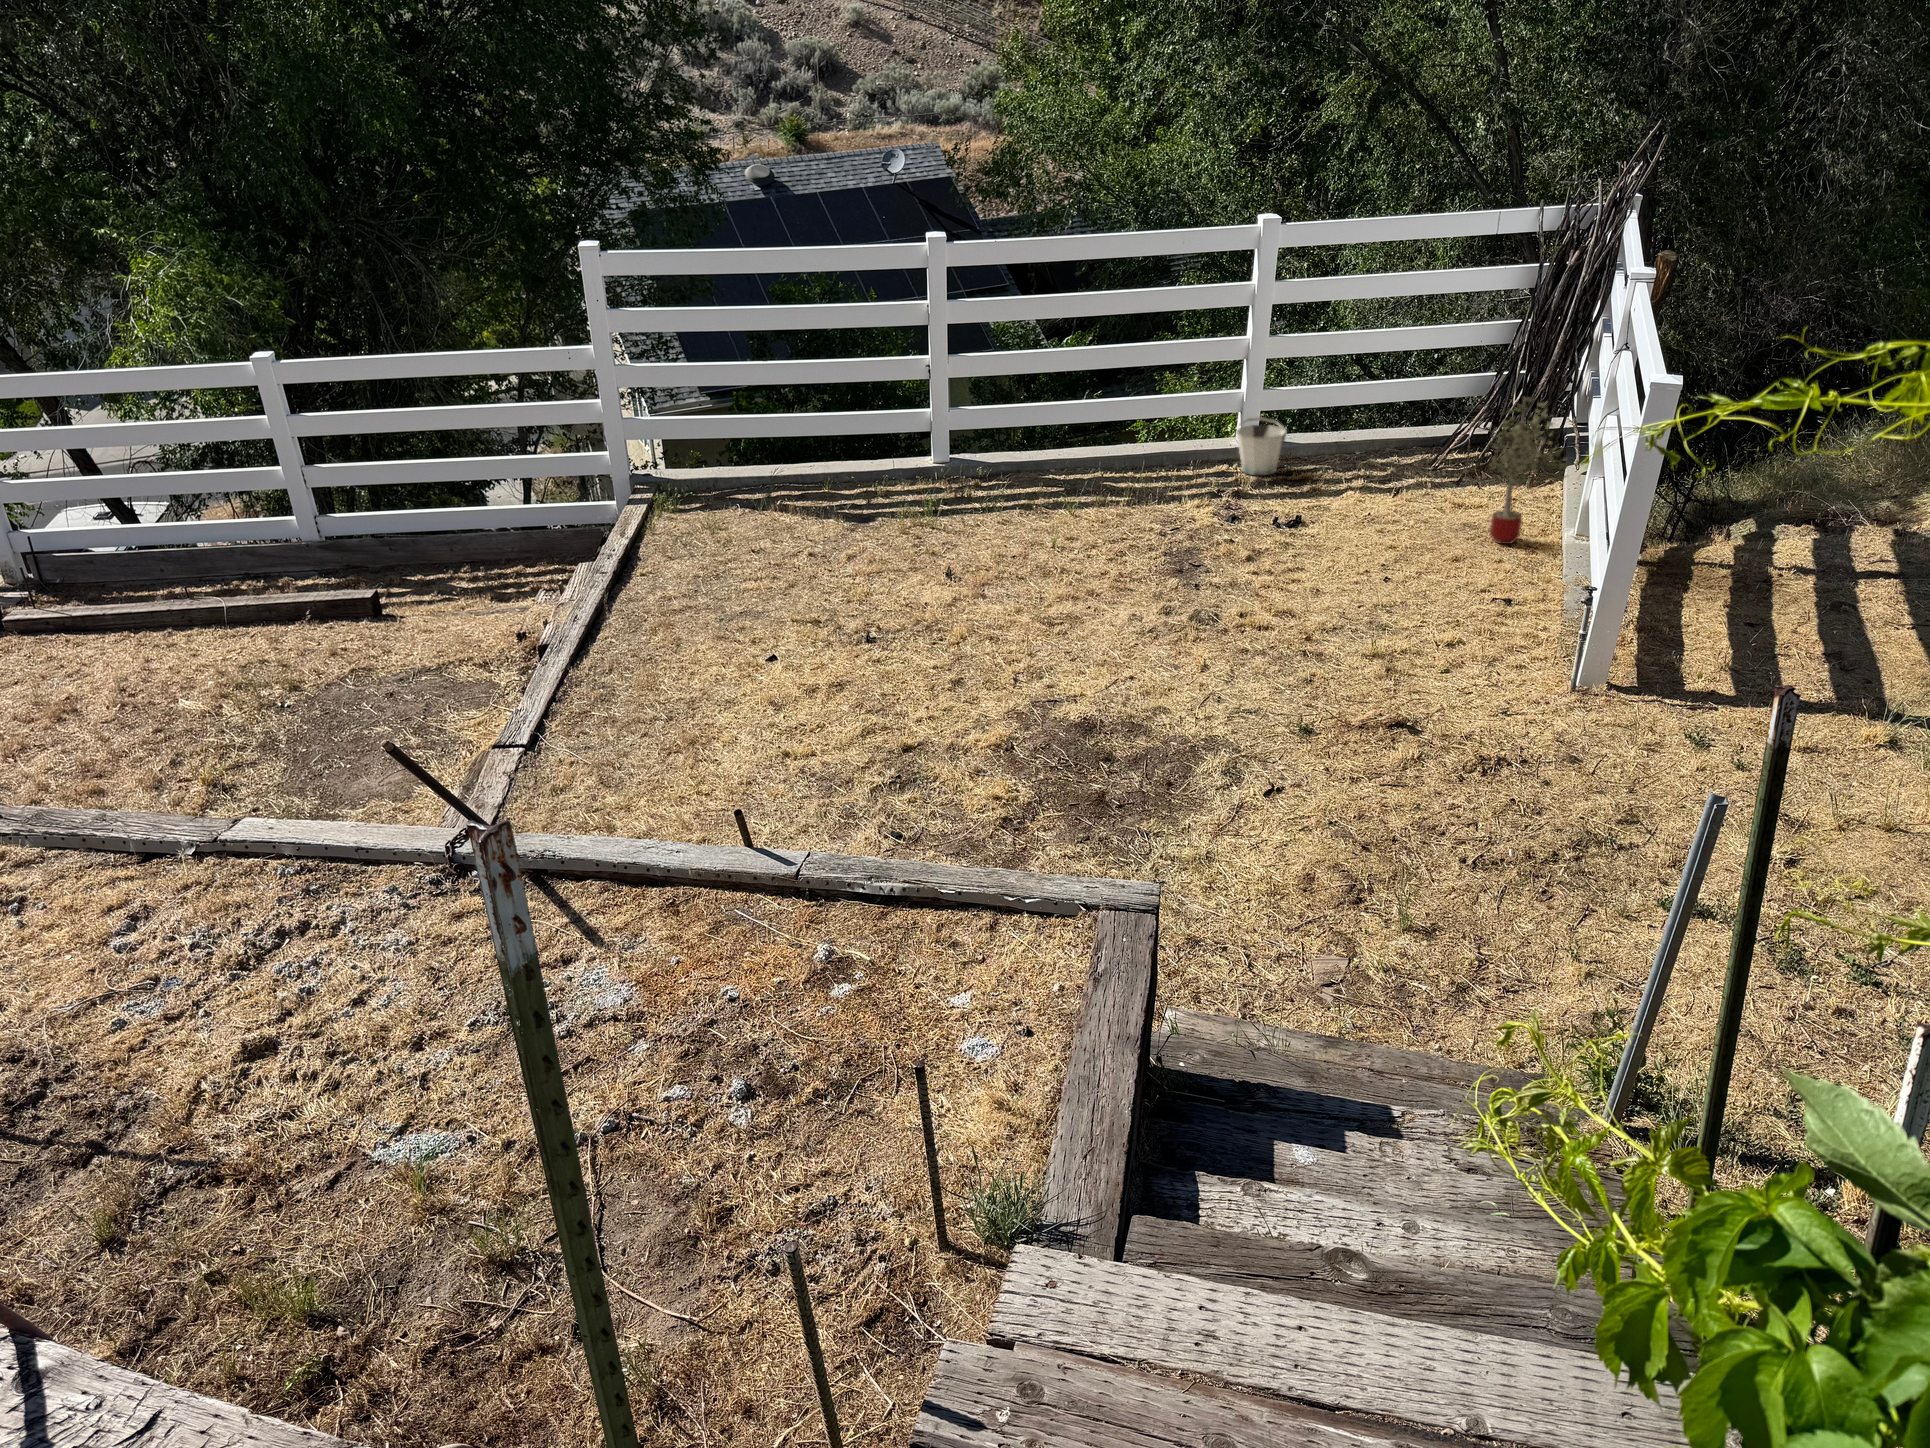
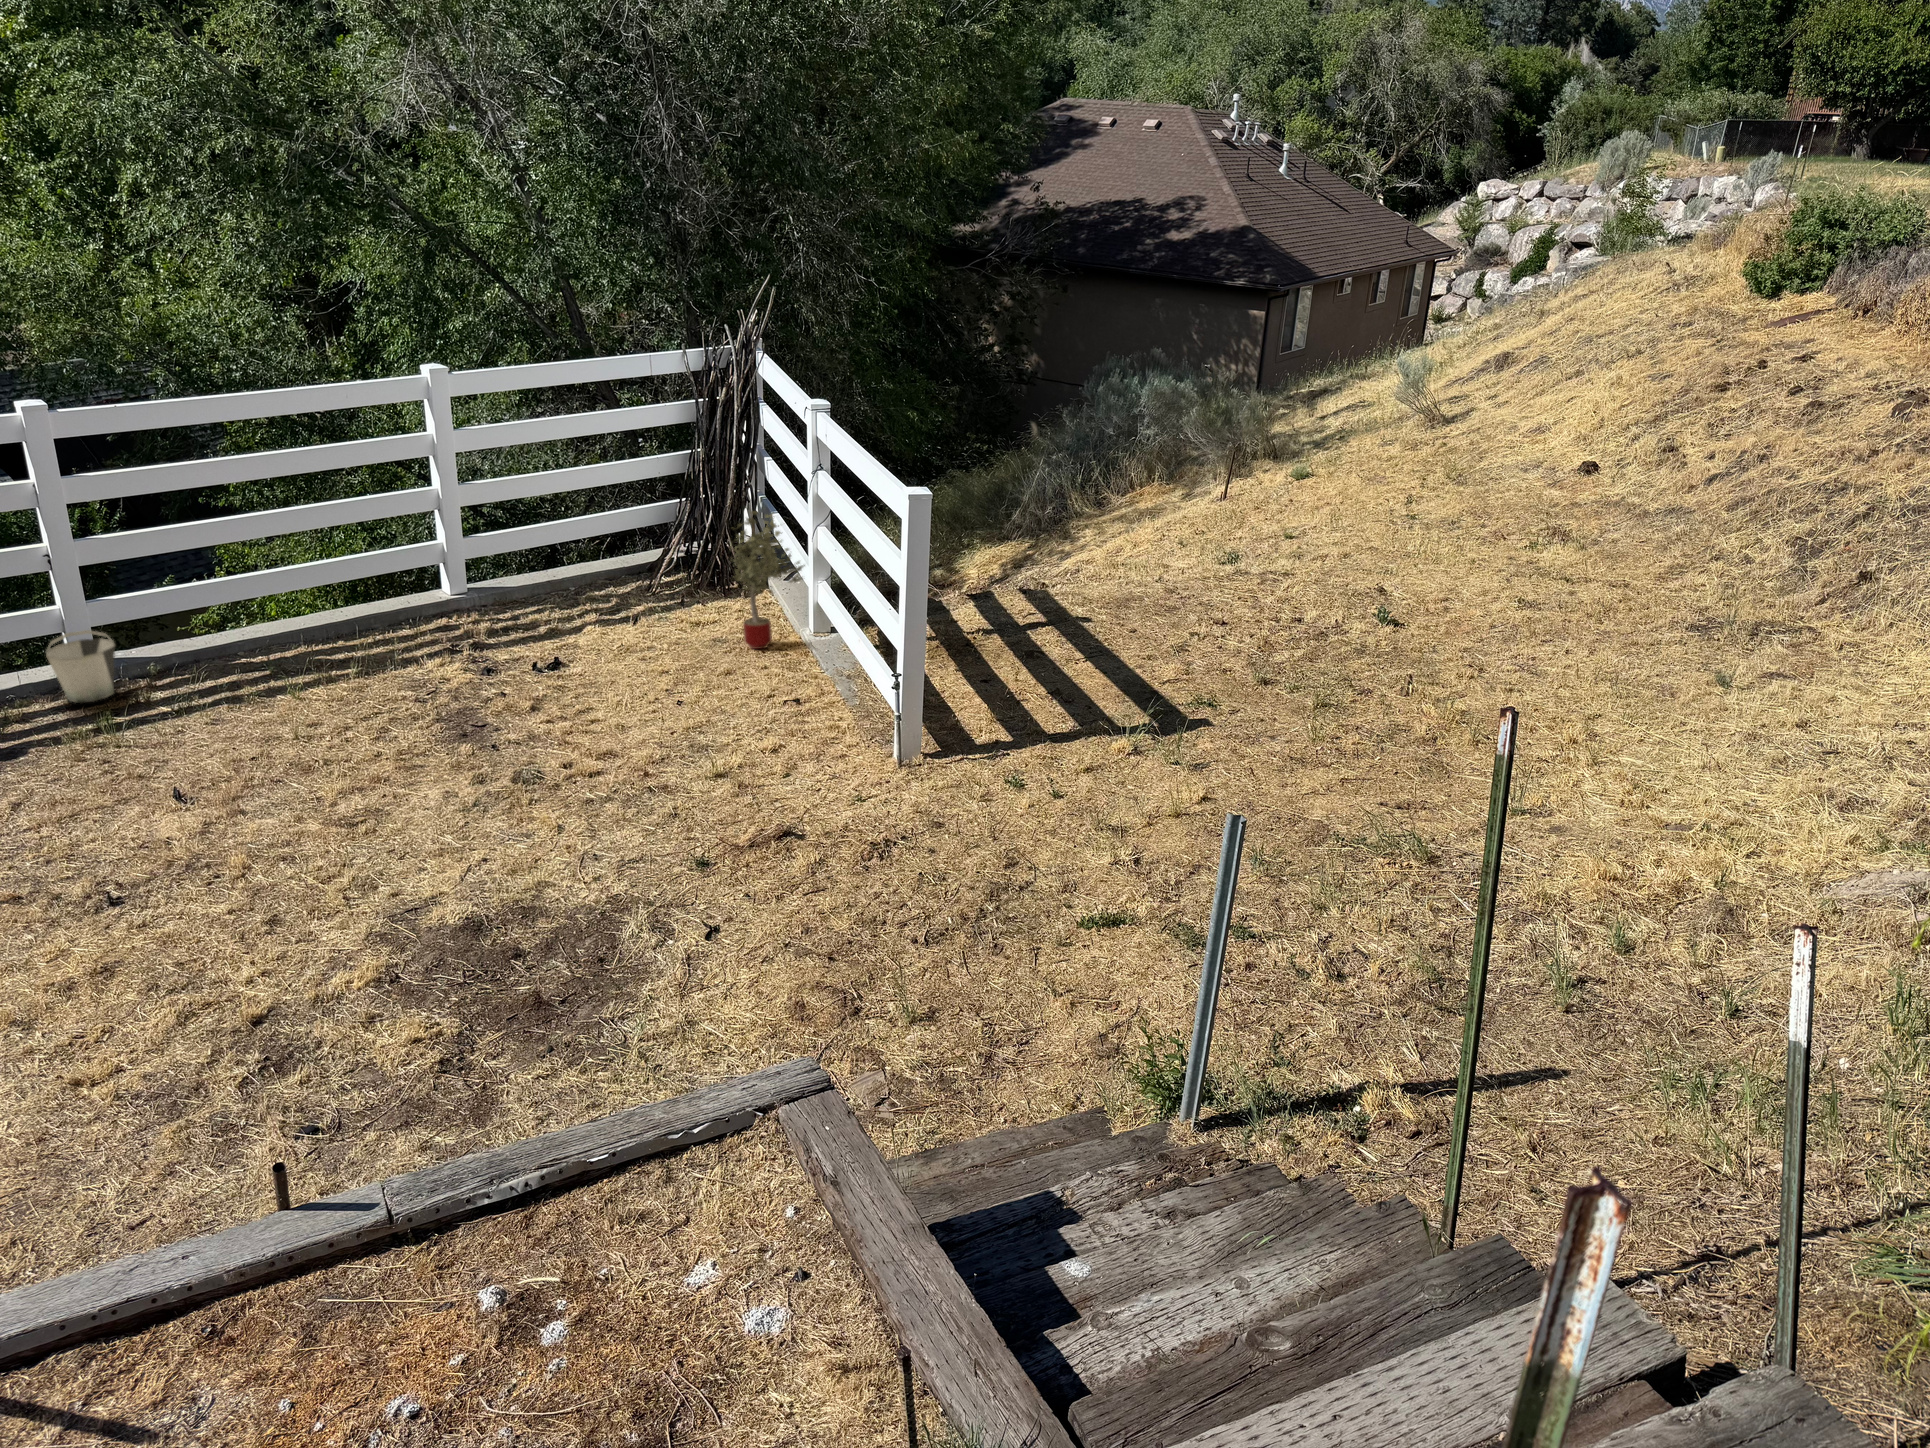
bucket: present [1236,417,1287,475] -> present [46,630,115,703]

